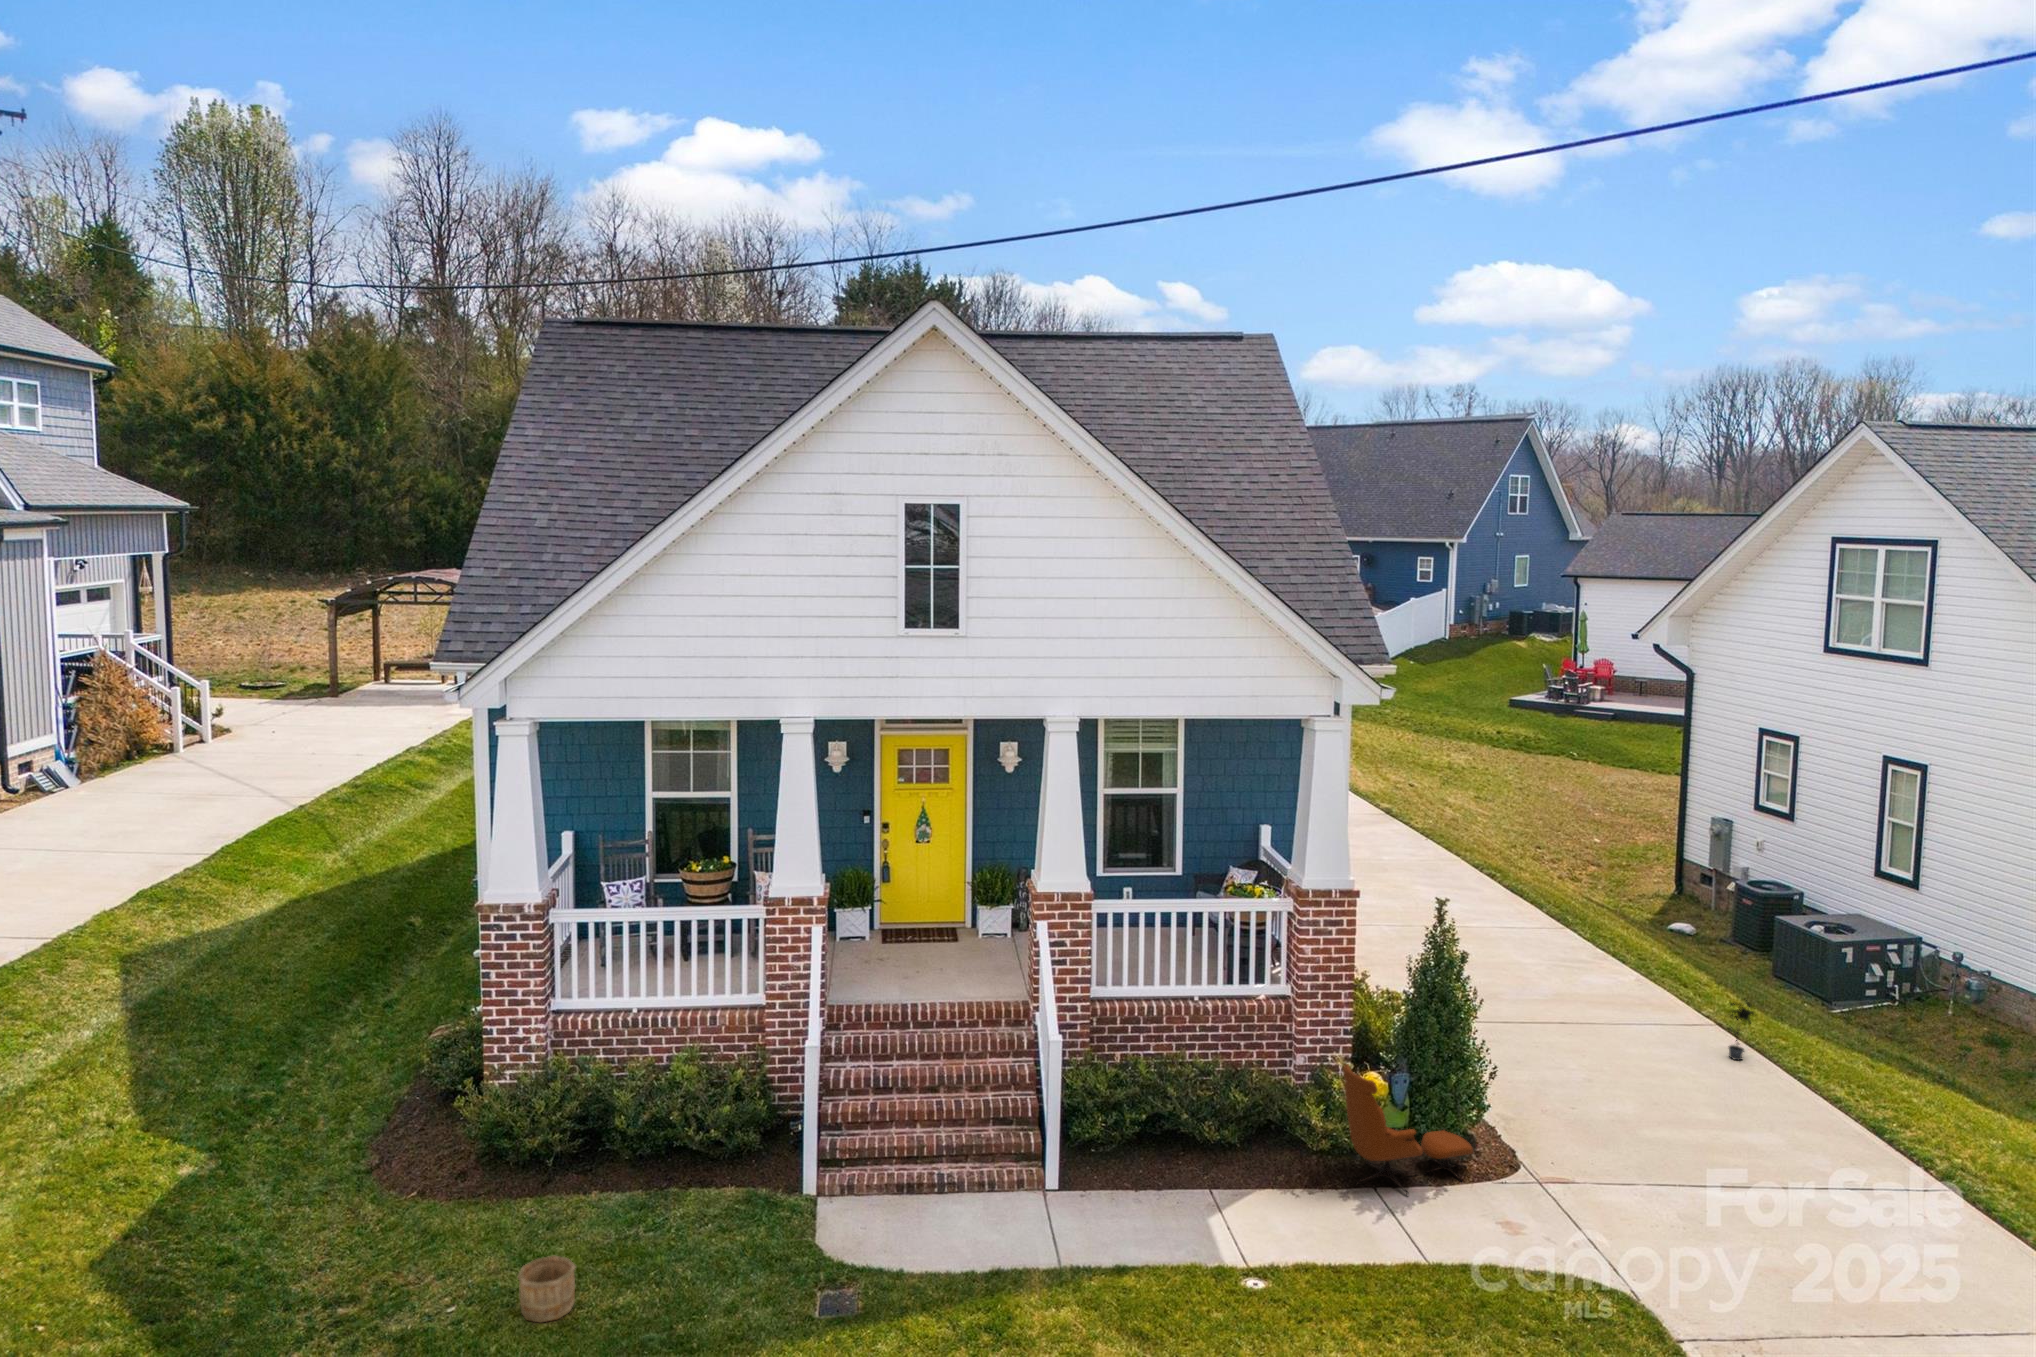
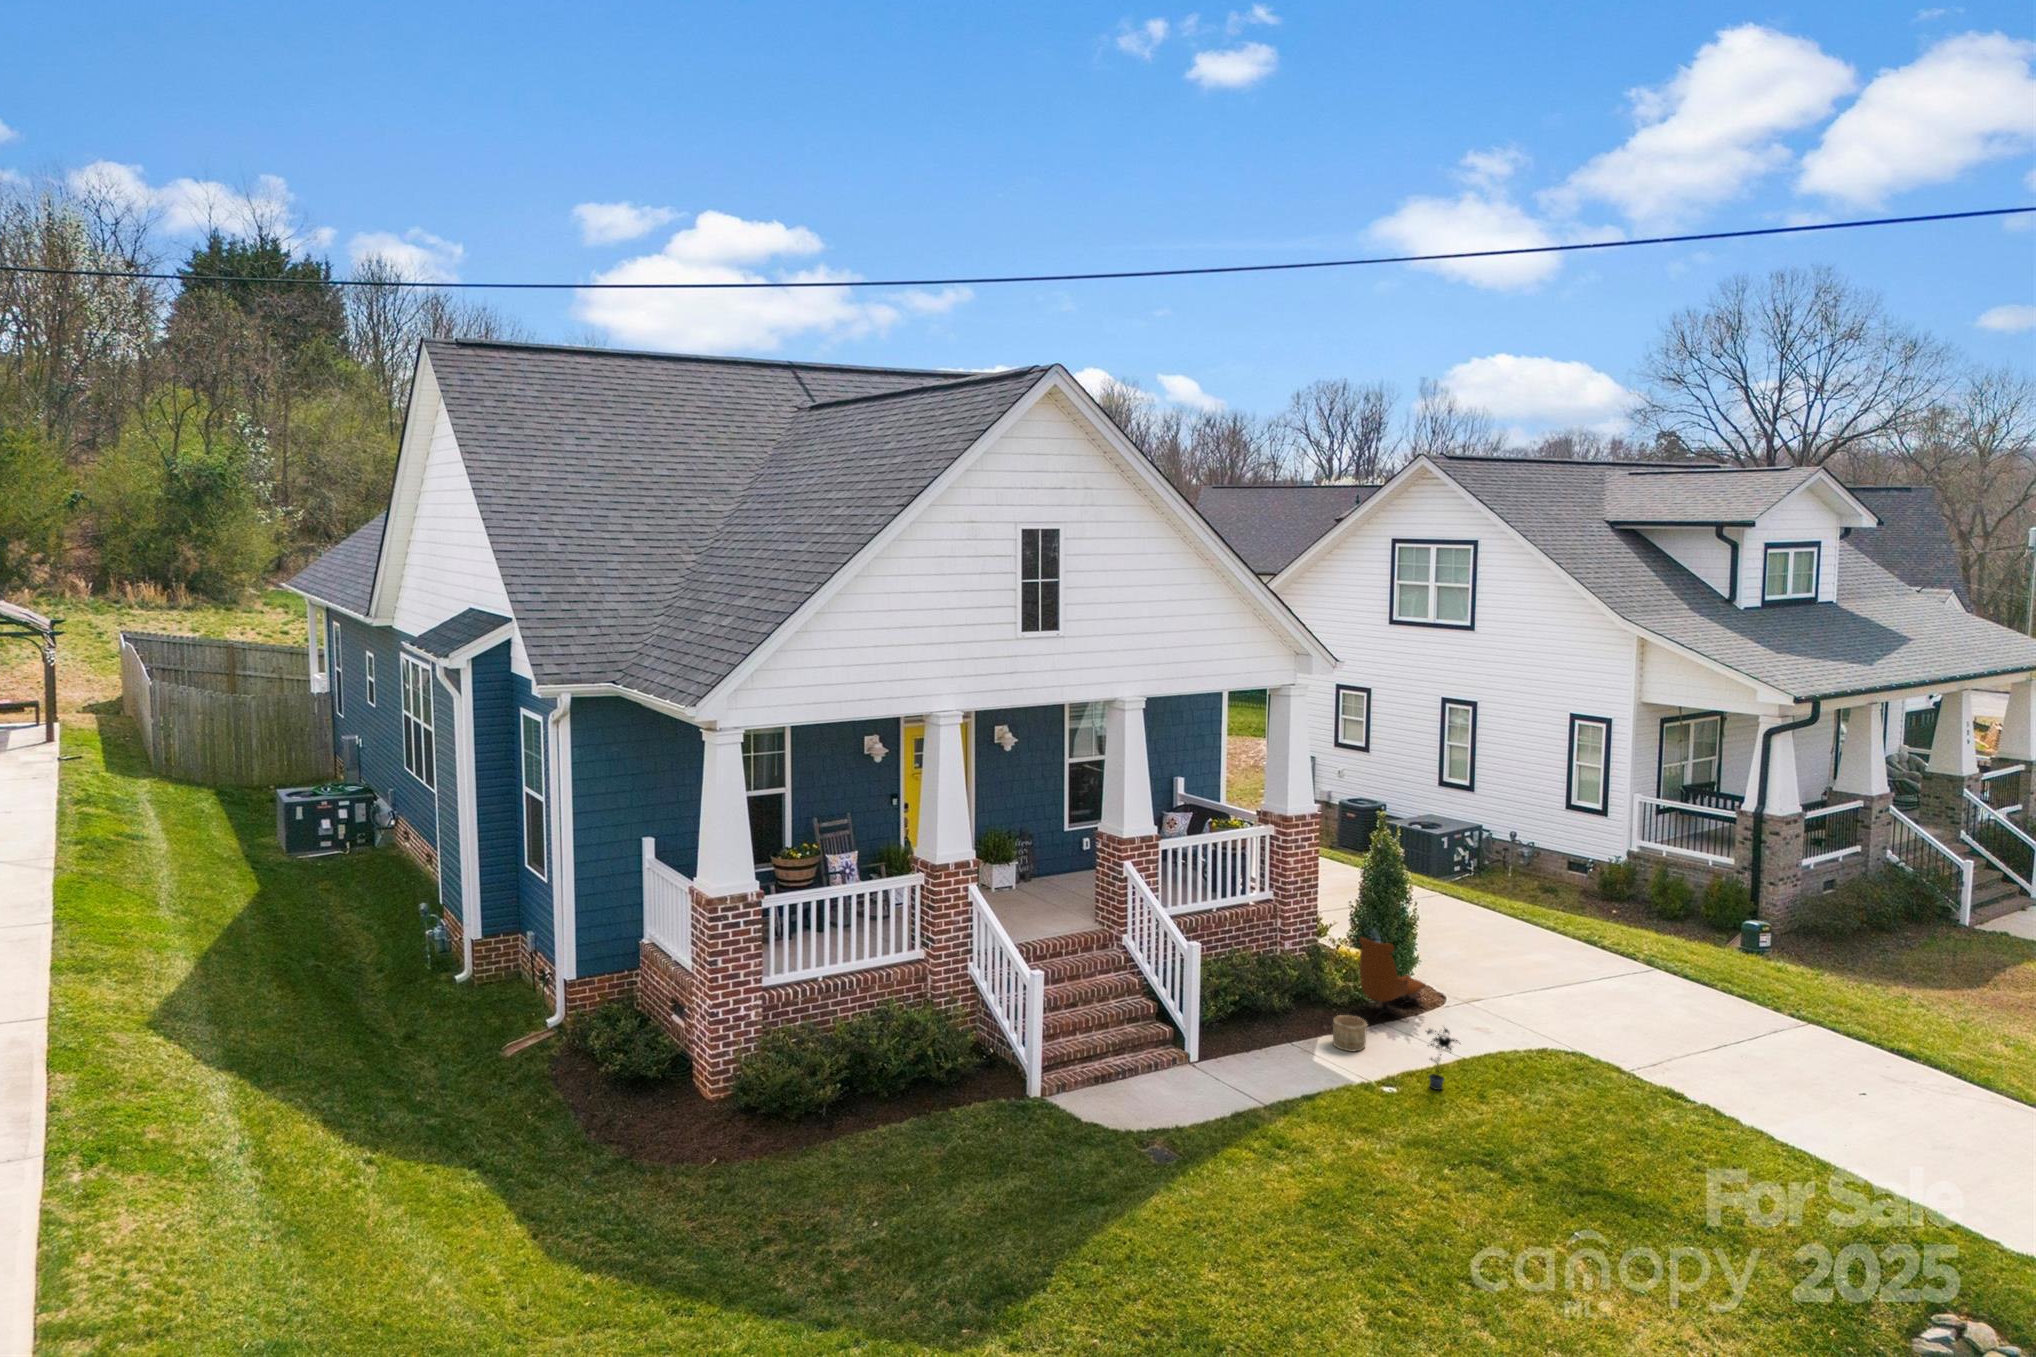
potted plant: present [1728,1000,1754,1060] -> present [1427,1029,1460,1090]
wooden bucket: present [518,1255,575,1322] -> present [1333,1015,1368,1052]

